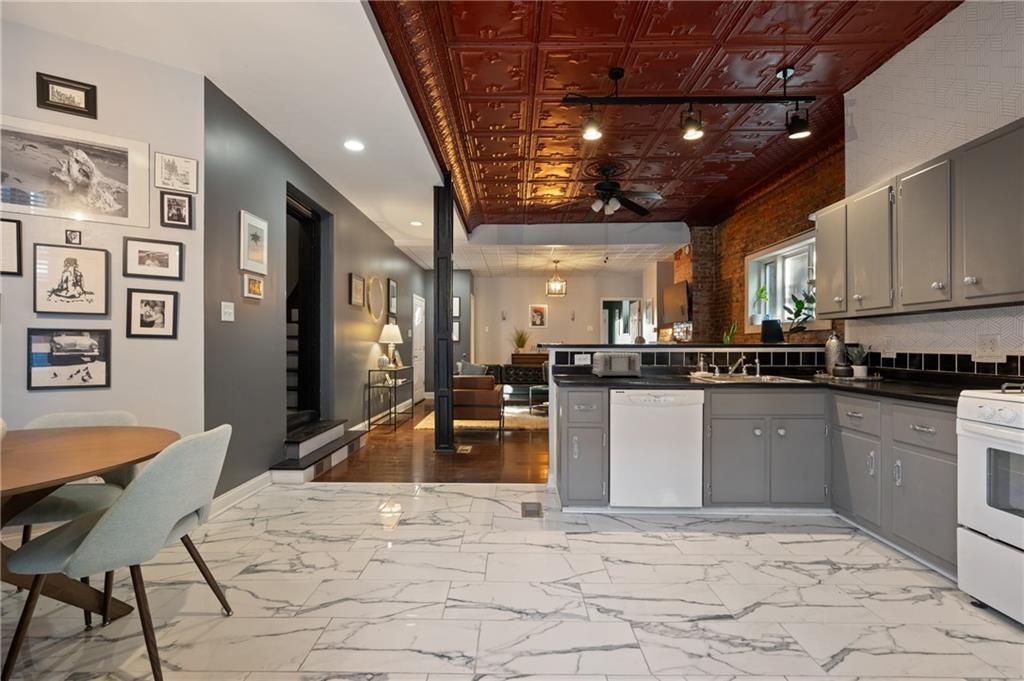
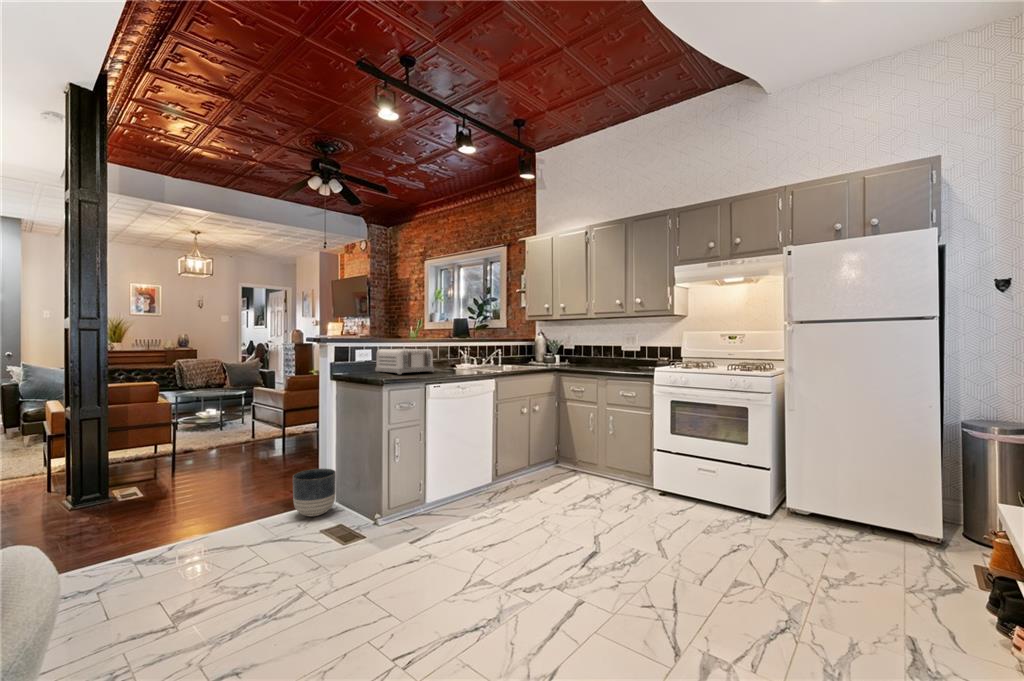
planter: none [518,454,551,493] -> present [293,469,336,516]

